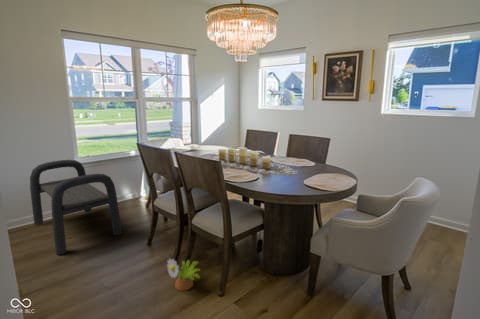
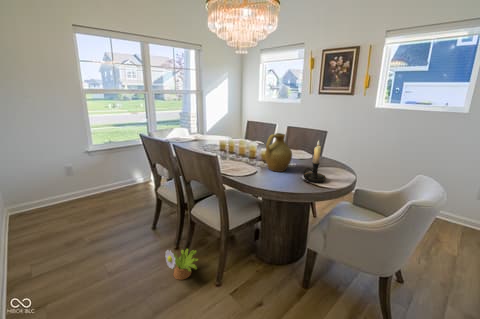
pitcher: none [267,140,294,178] -> present [265,133,292,172]
candle holder: none [304,145,327,186] -> present [303,141,326,182]
bench: present [30,160,121,255] -> none [45,147,130,238]

